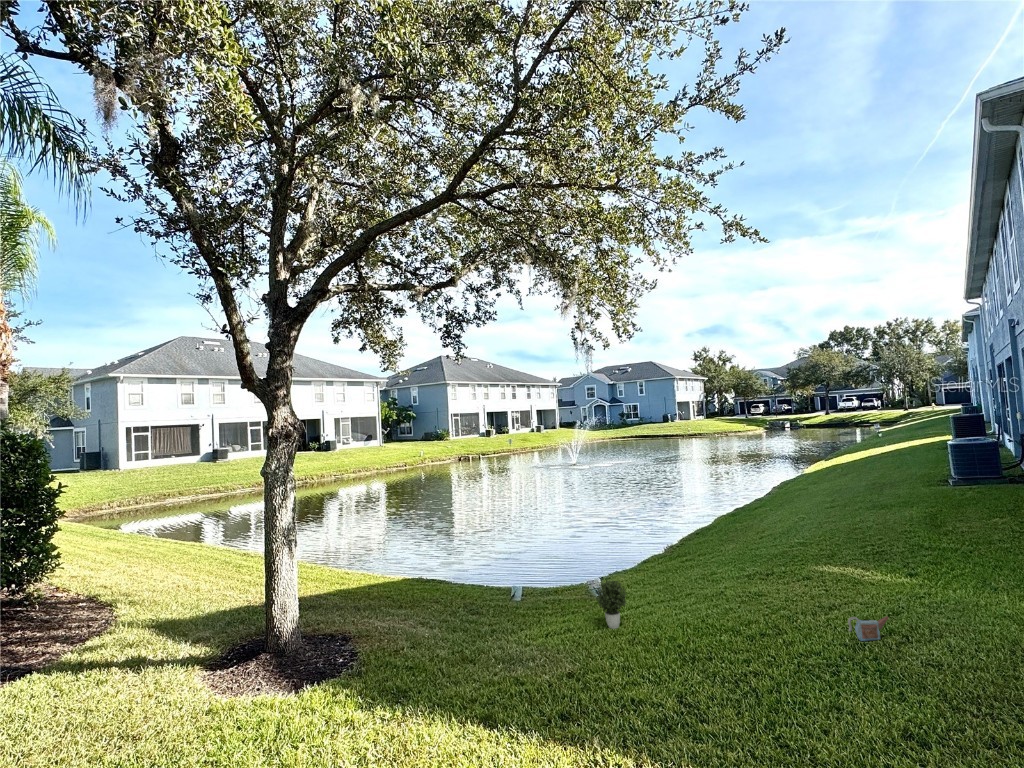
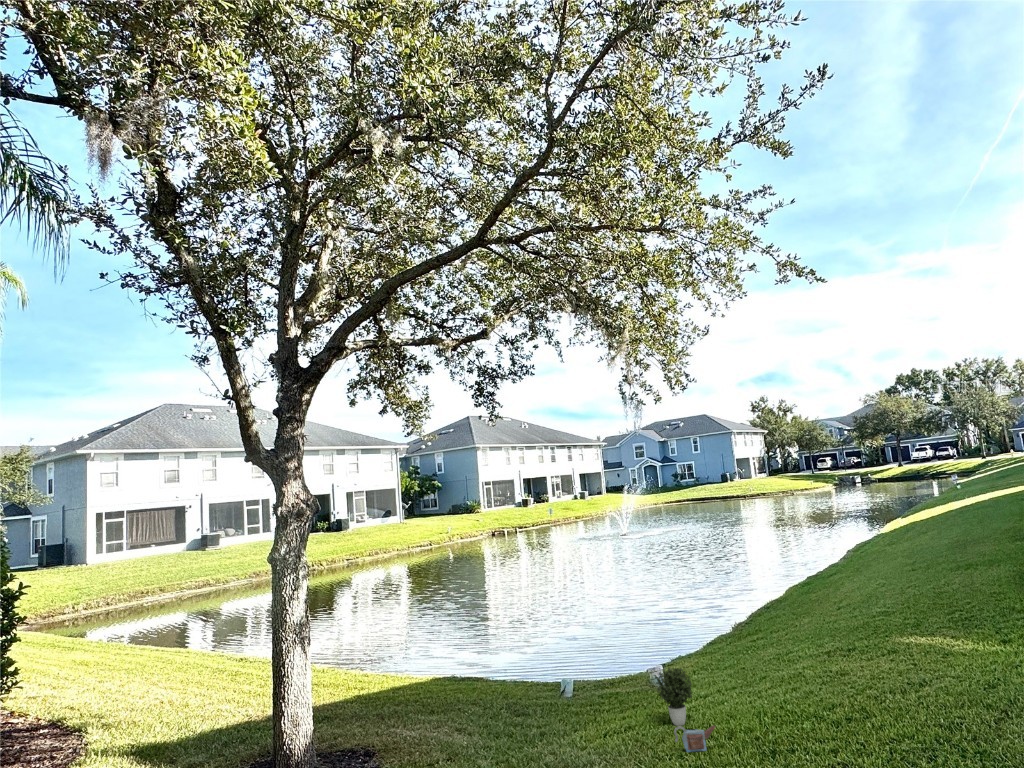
watering can: present [848,616,889,641] -> present [674,725,716,752]

